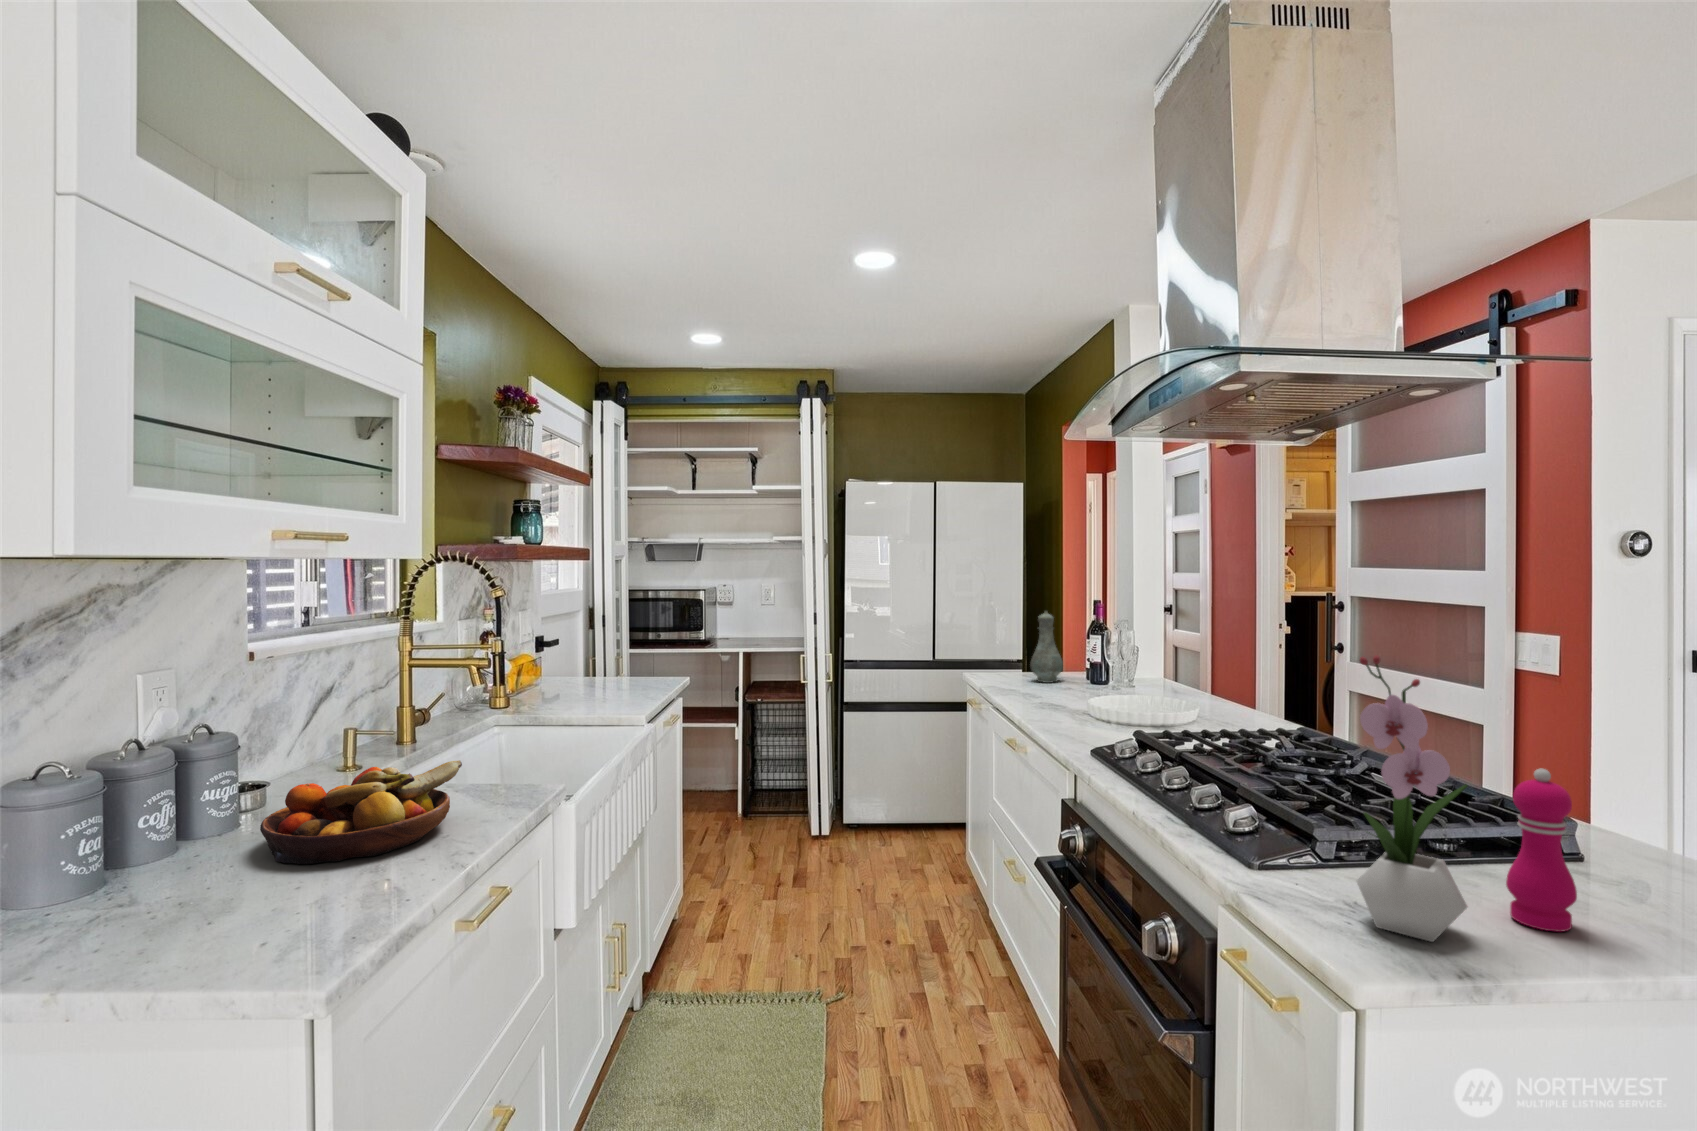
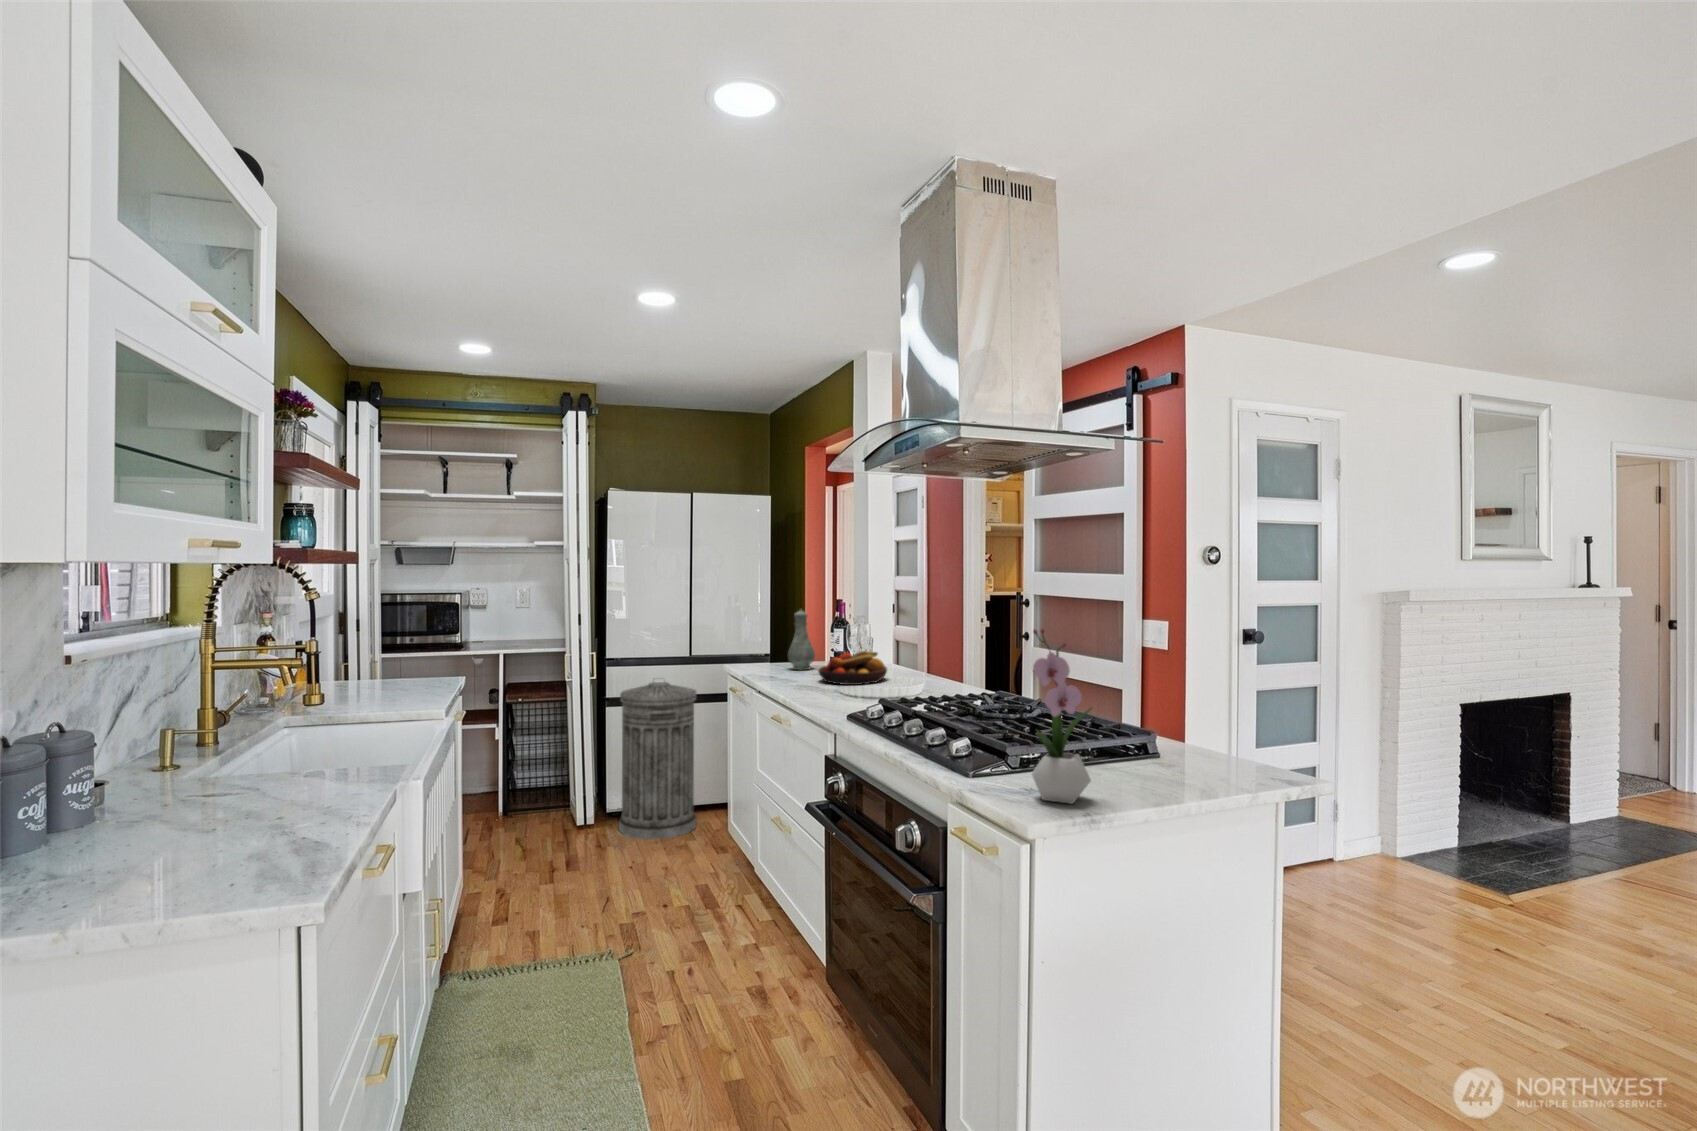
trash can: none [852,683,934,859] -> present [619,682,696,839]
fruit bowl: present [260,760,462,864] -> present [818,651,887,685]
pepper mill: present [1506,768,1577,932] -> none [1114,696,1149,793]

